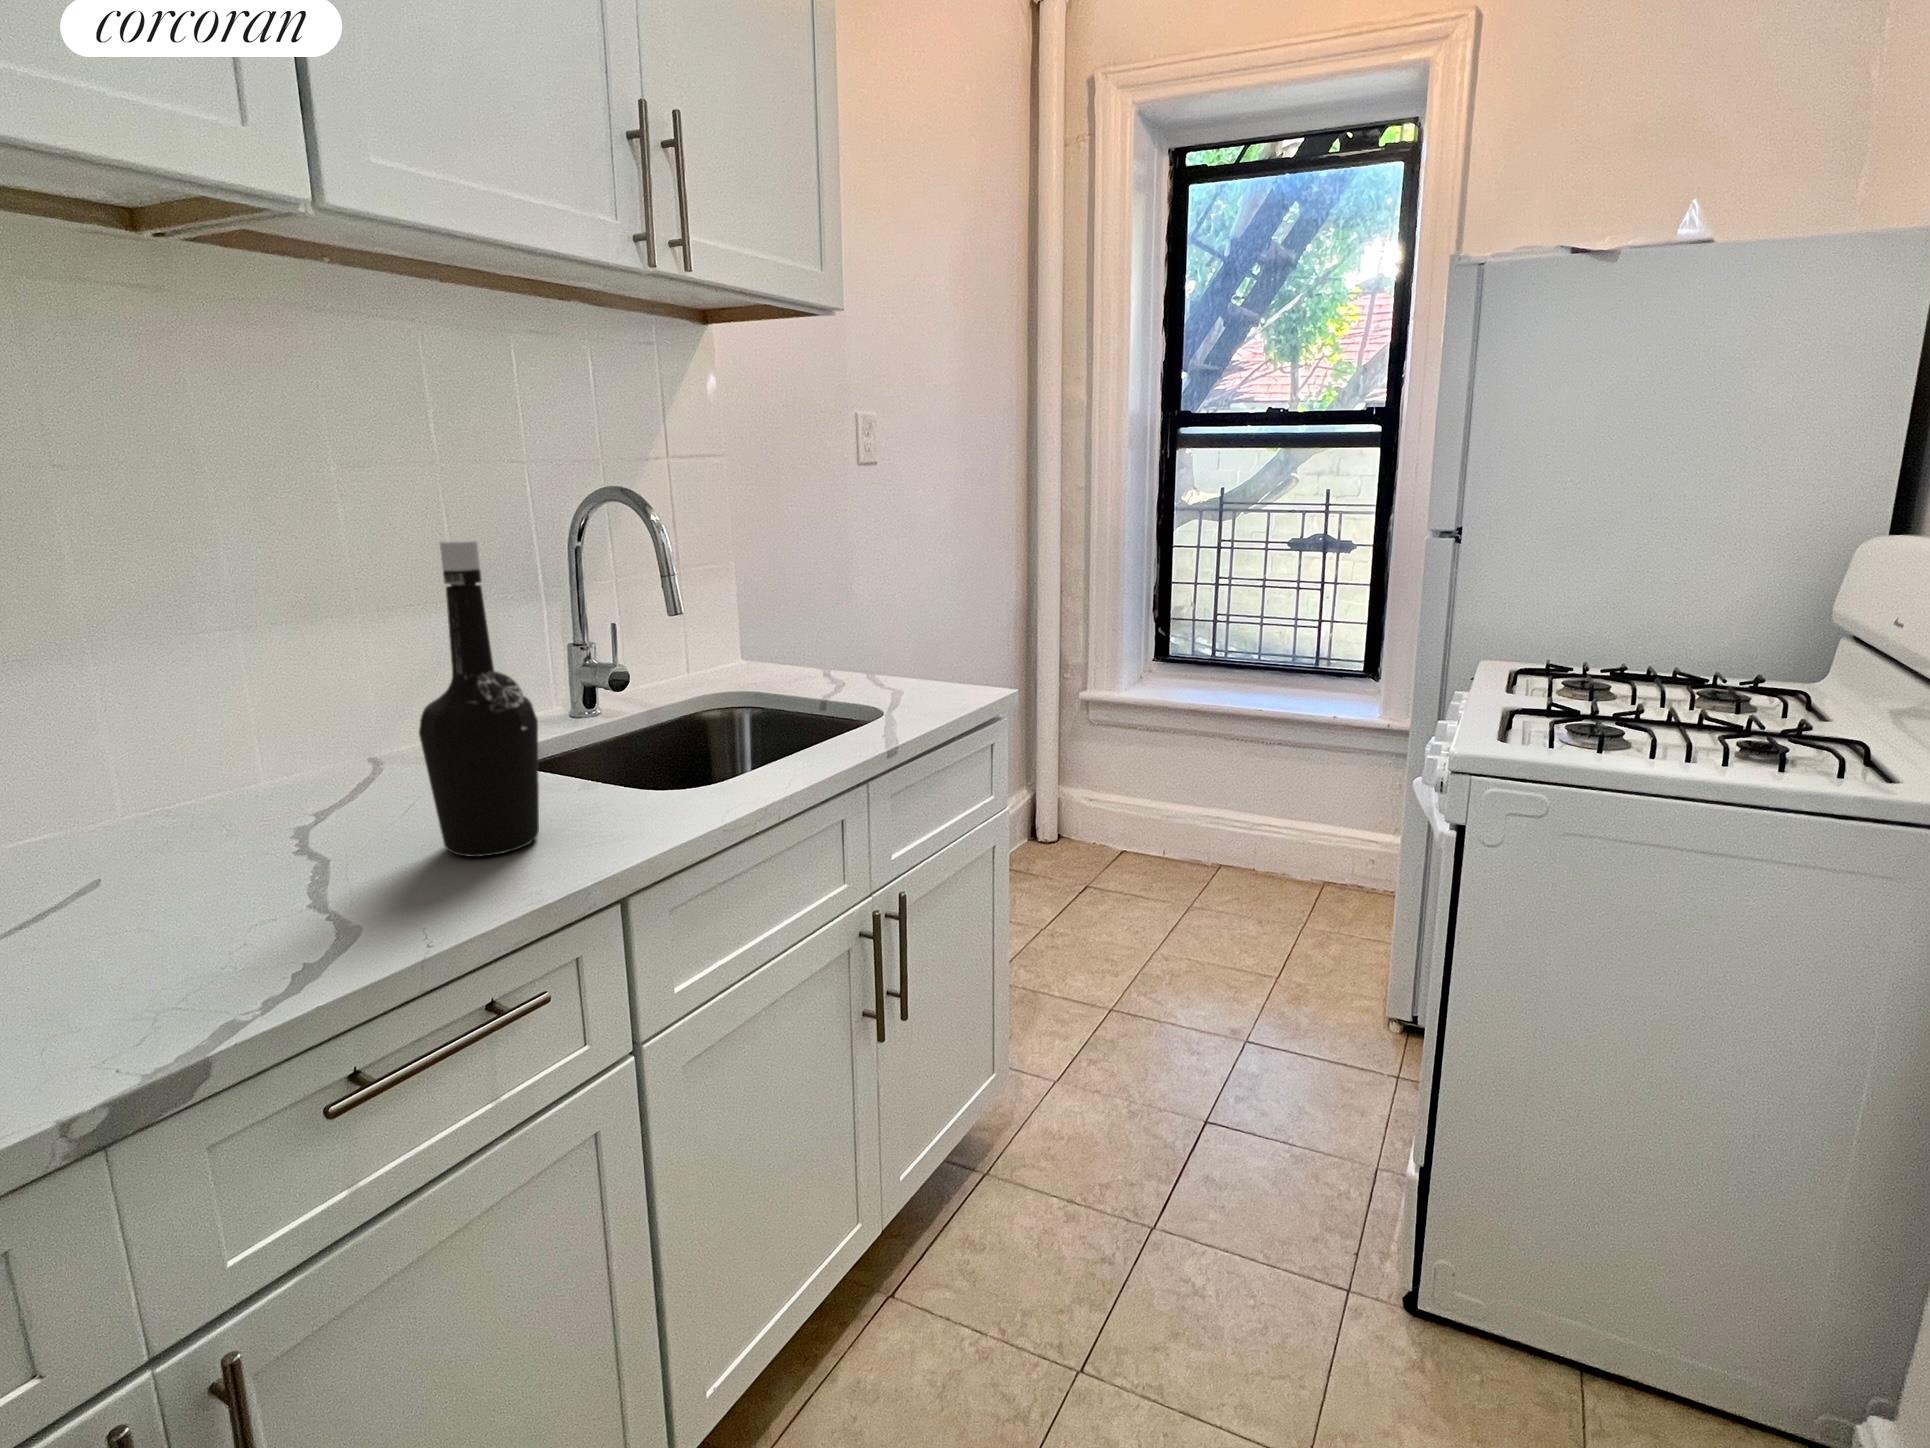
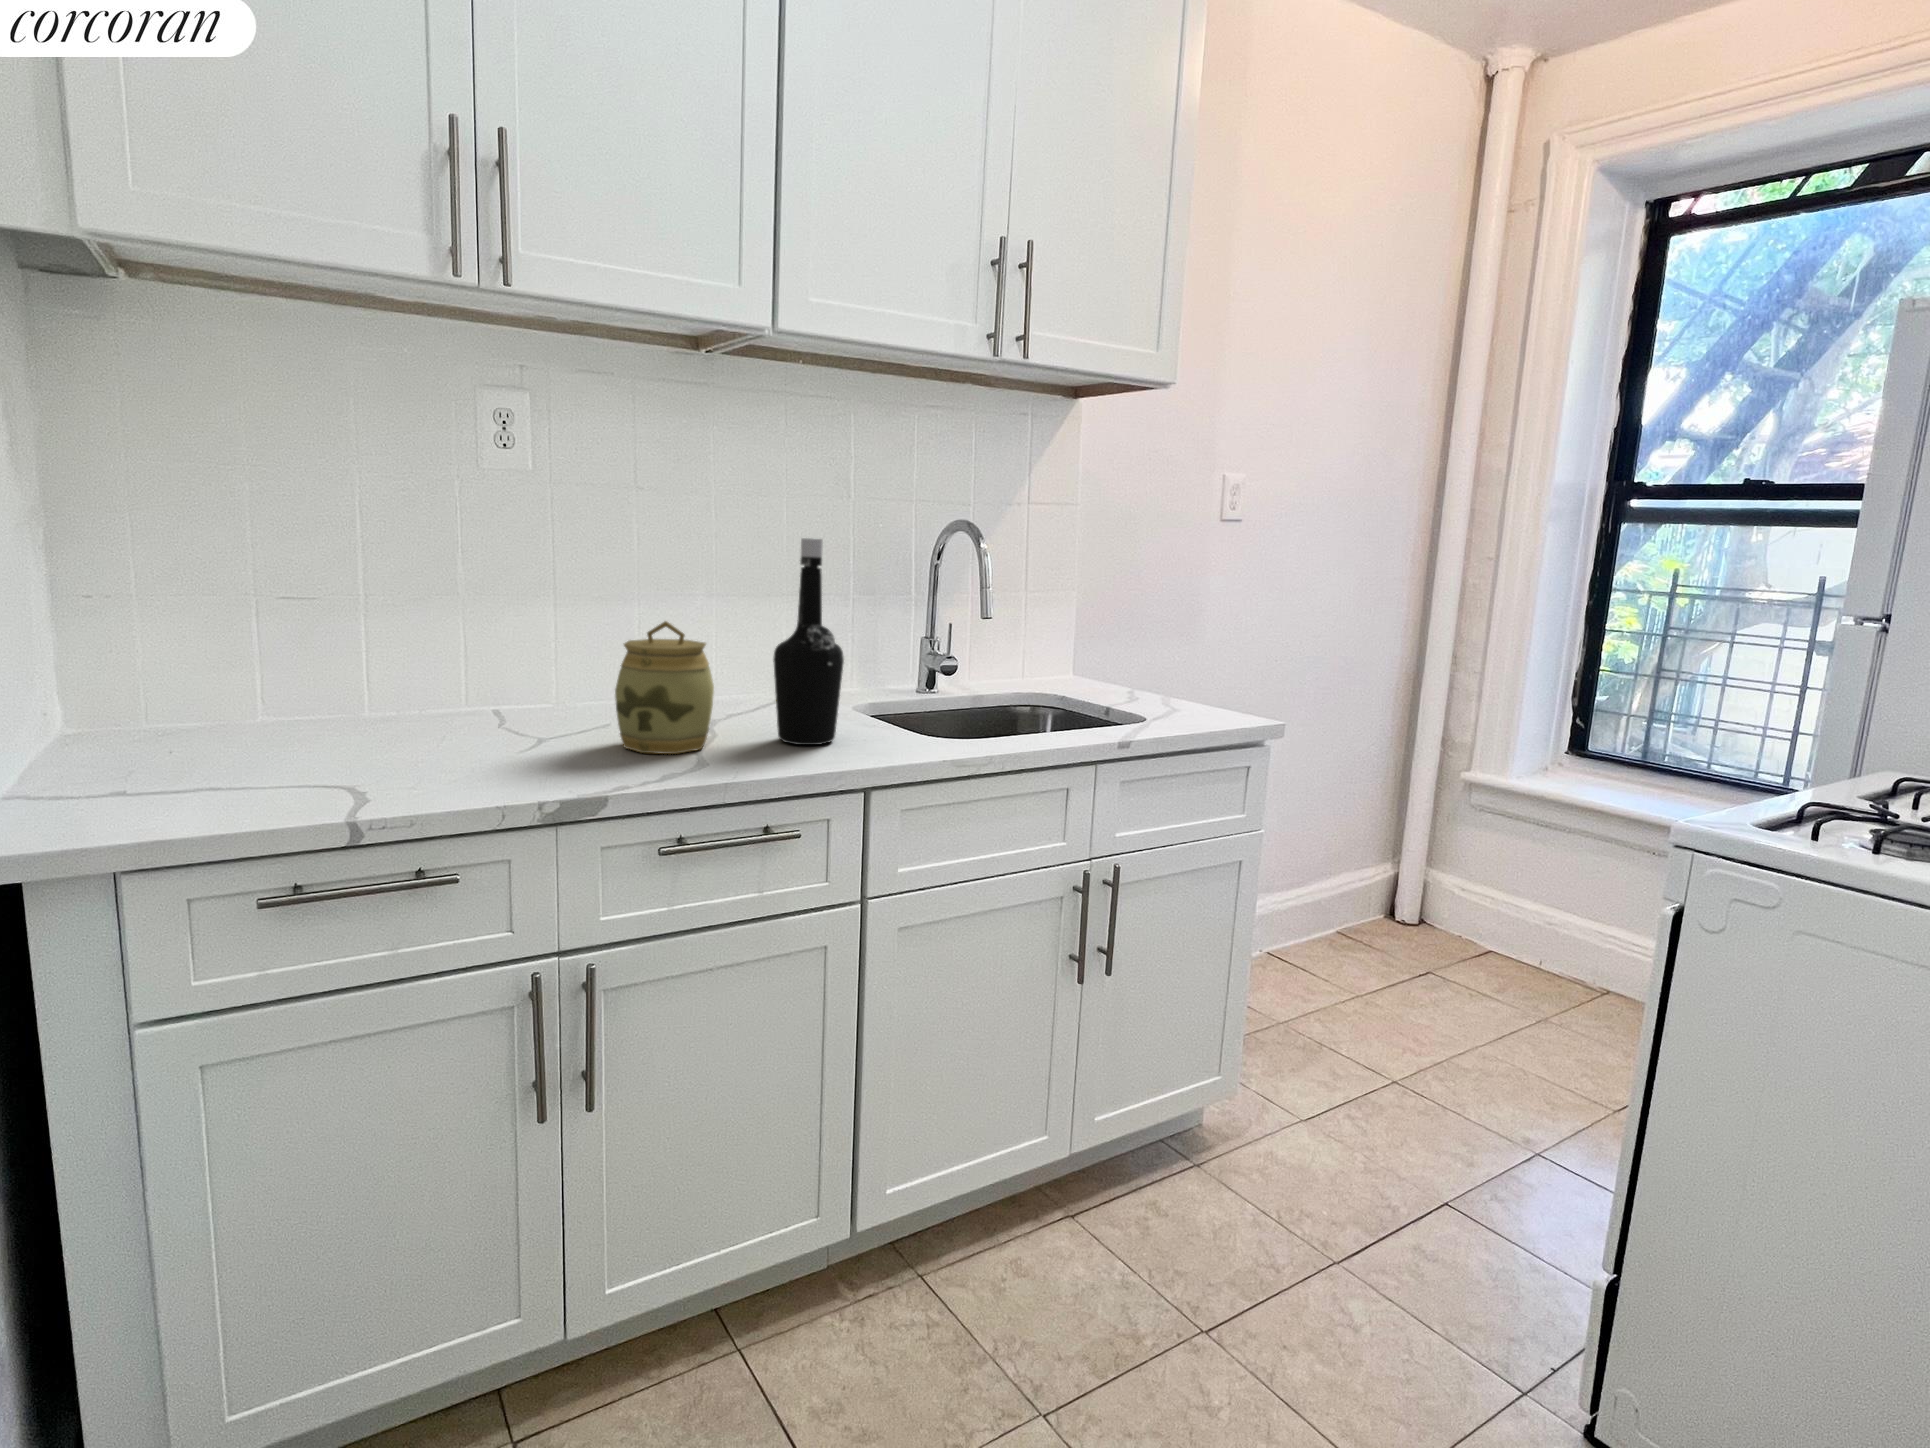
jar: none [127,707,329,943] -> present [615,621,714,754]

